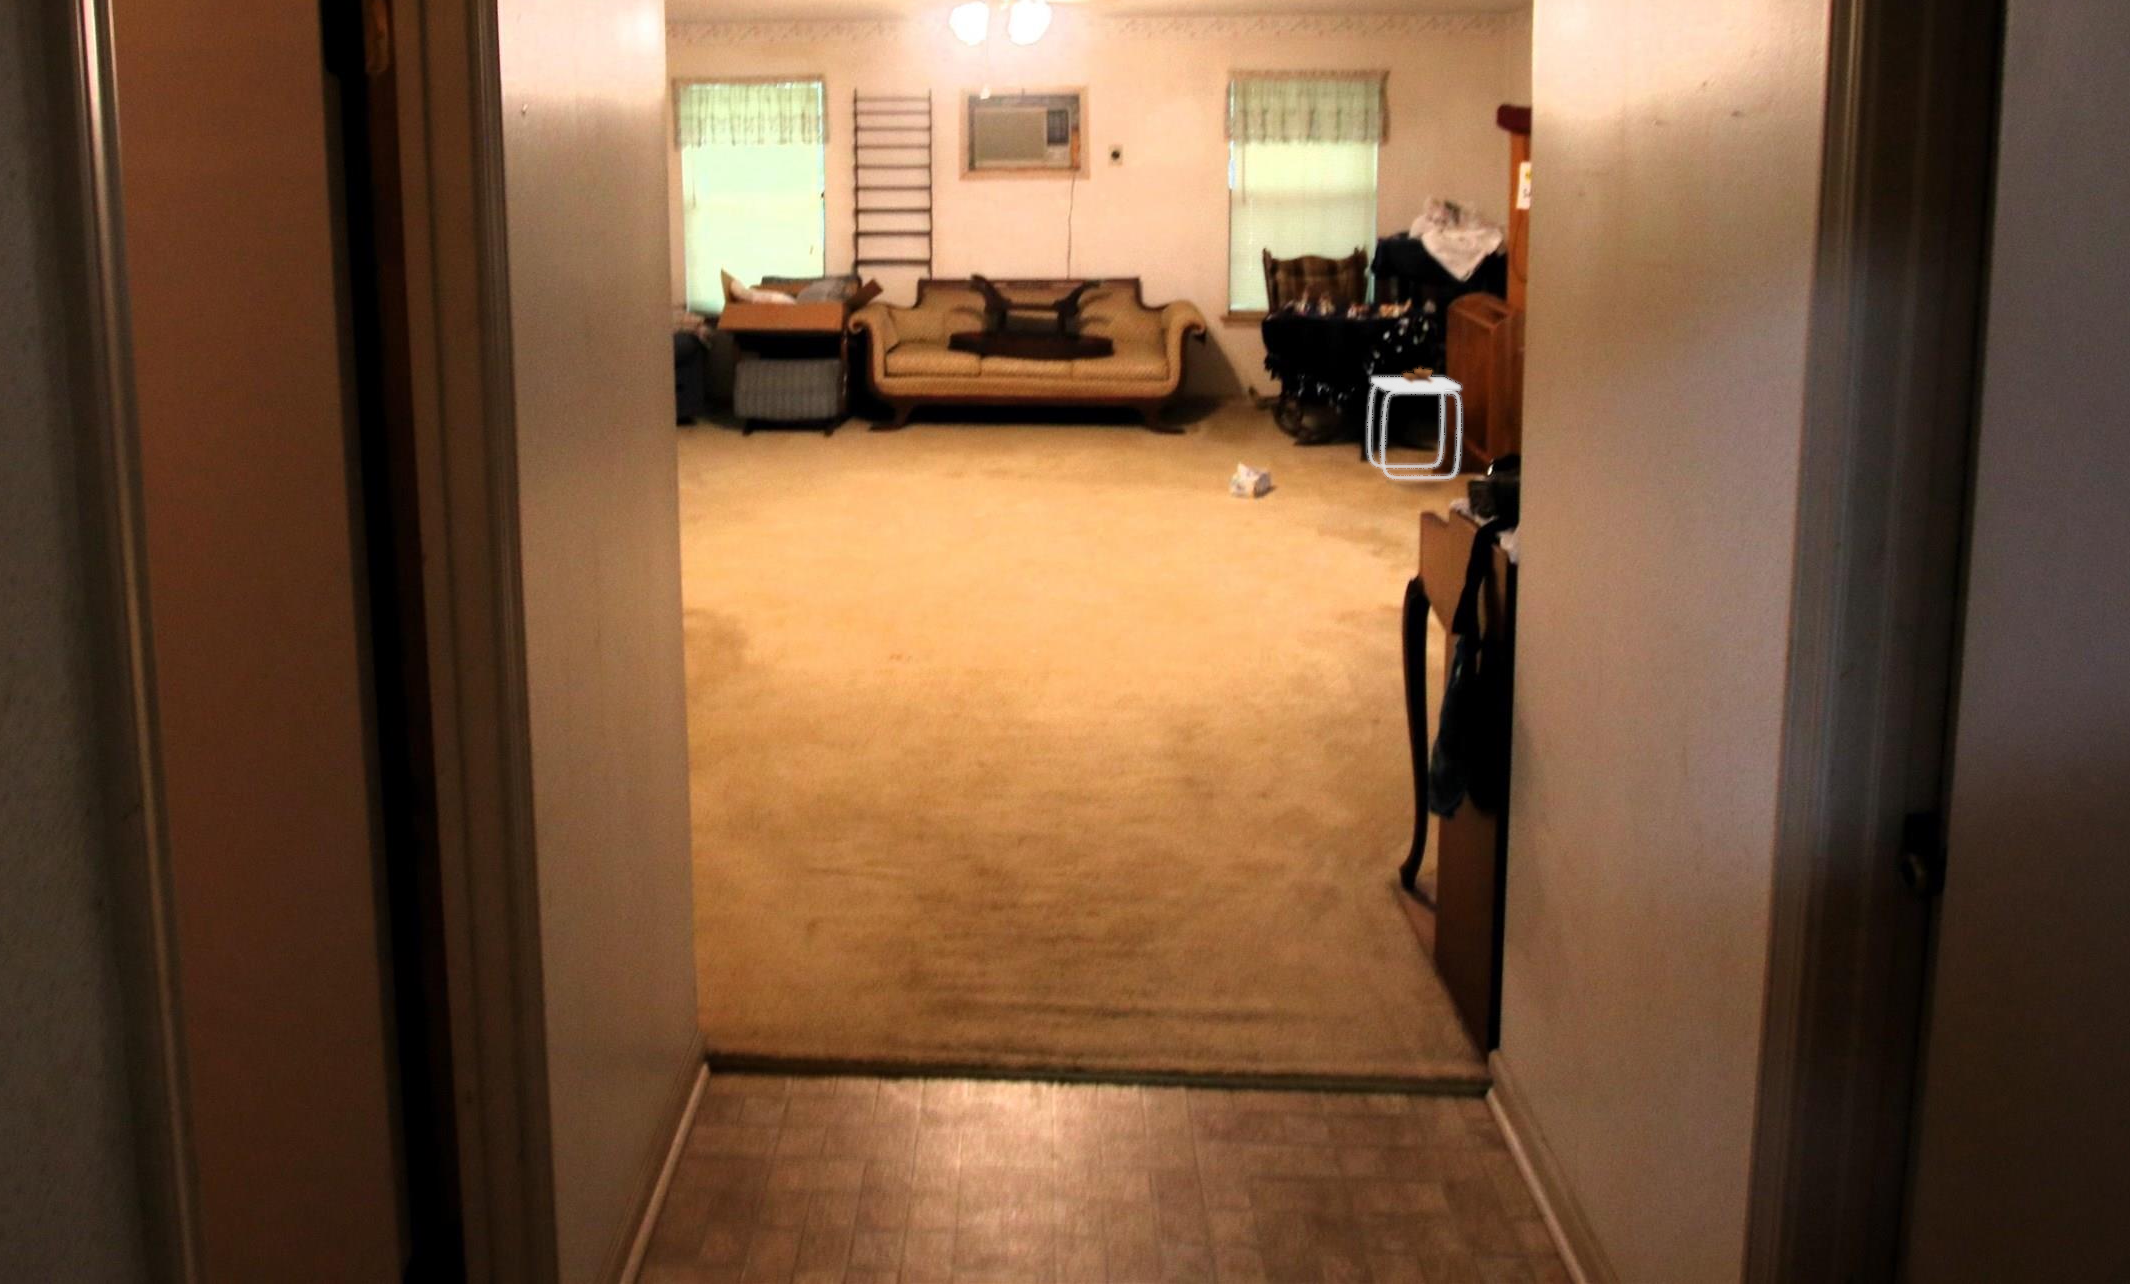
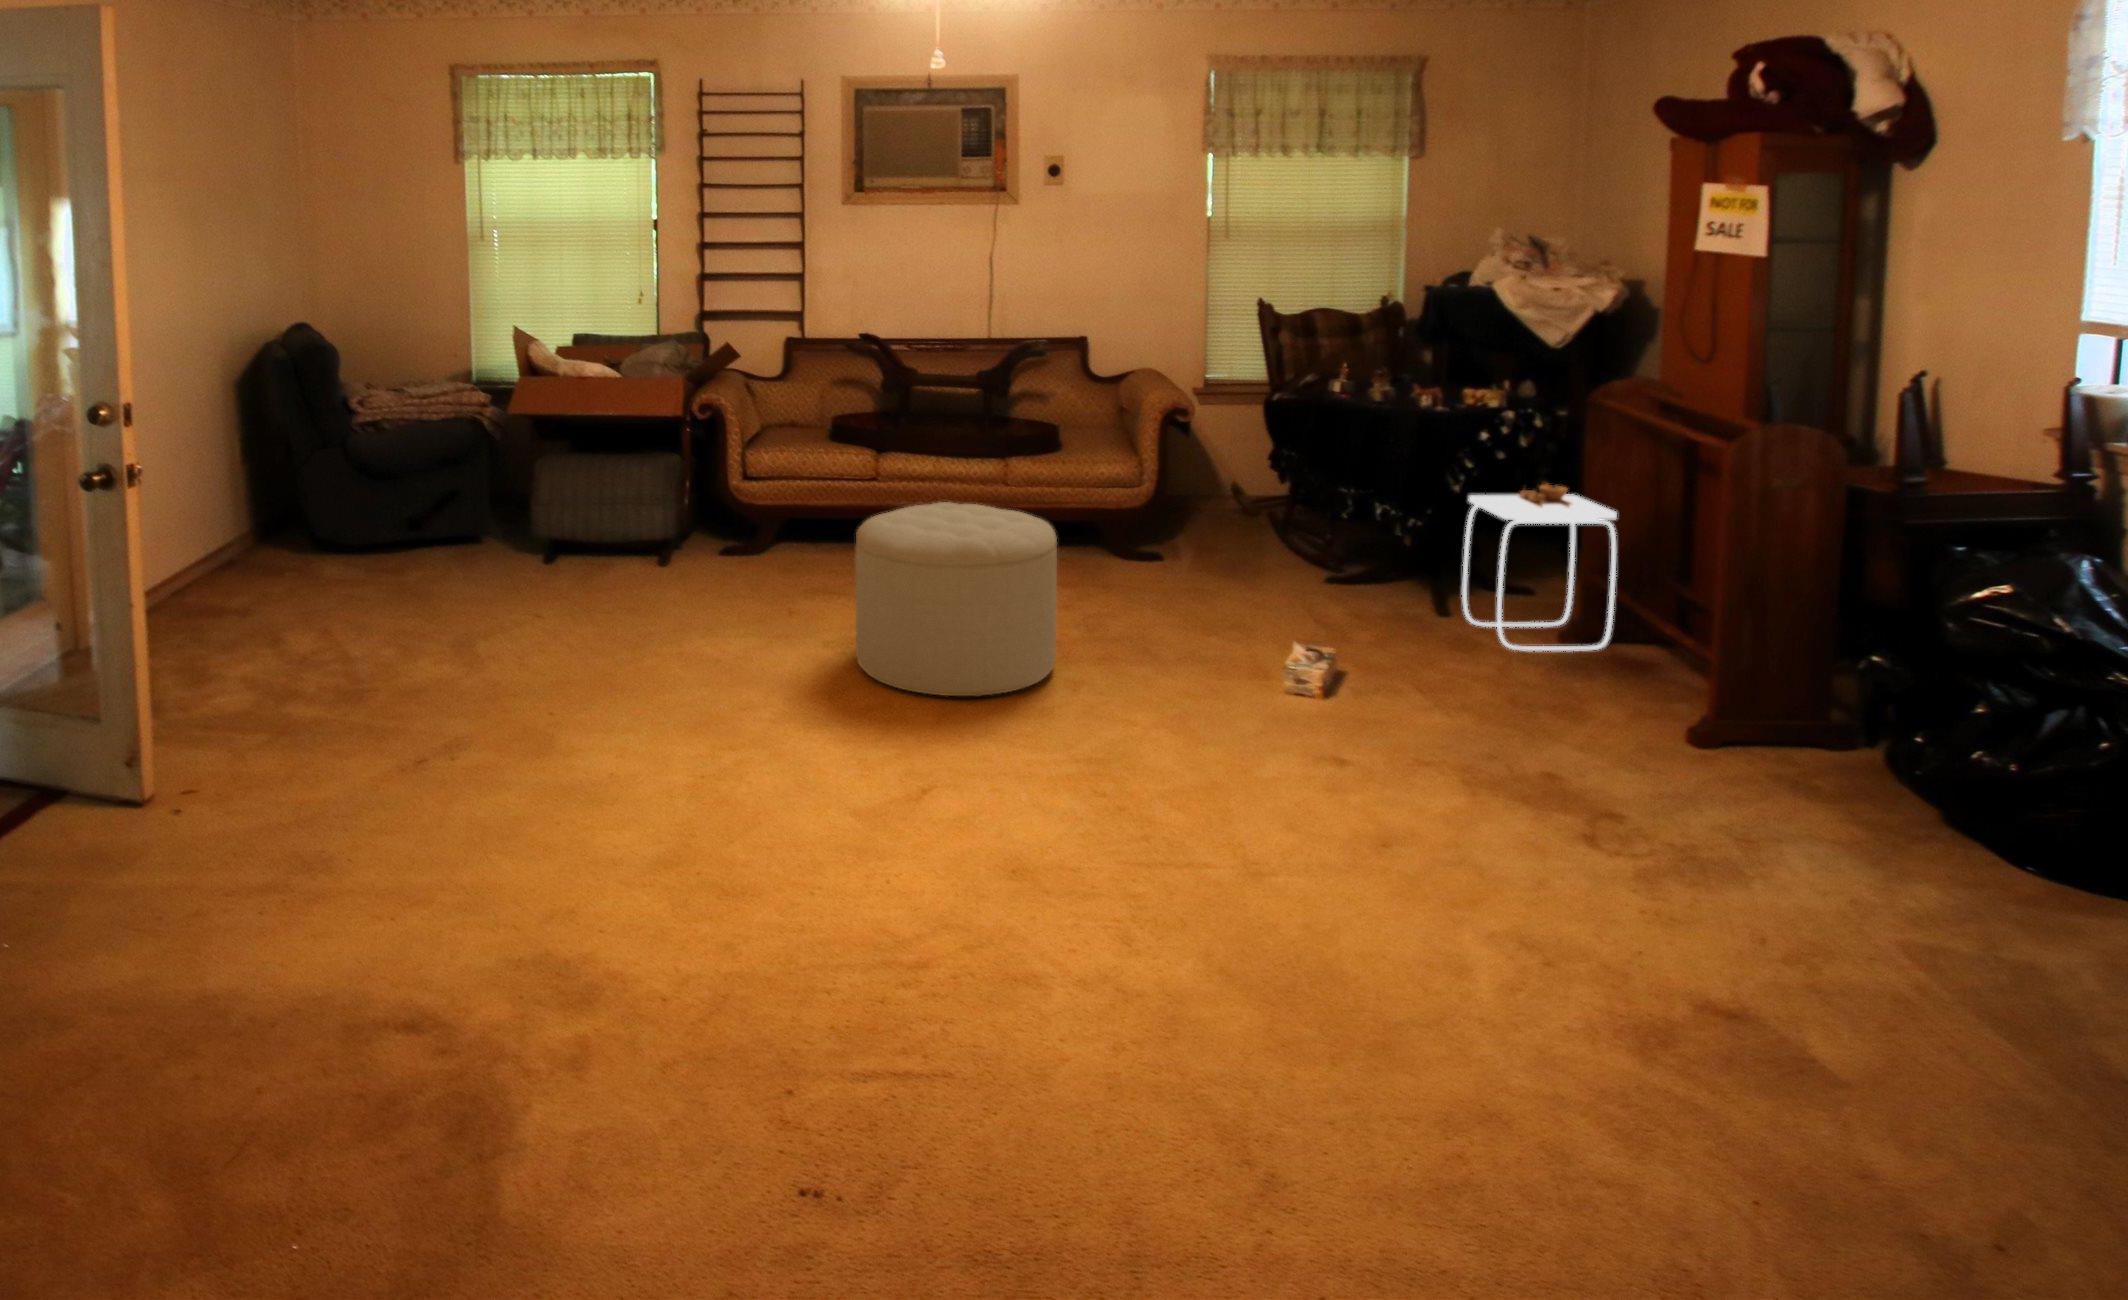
ottoman: none [949,381,1081,500] -> present [855,502,1057,697]

